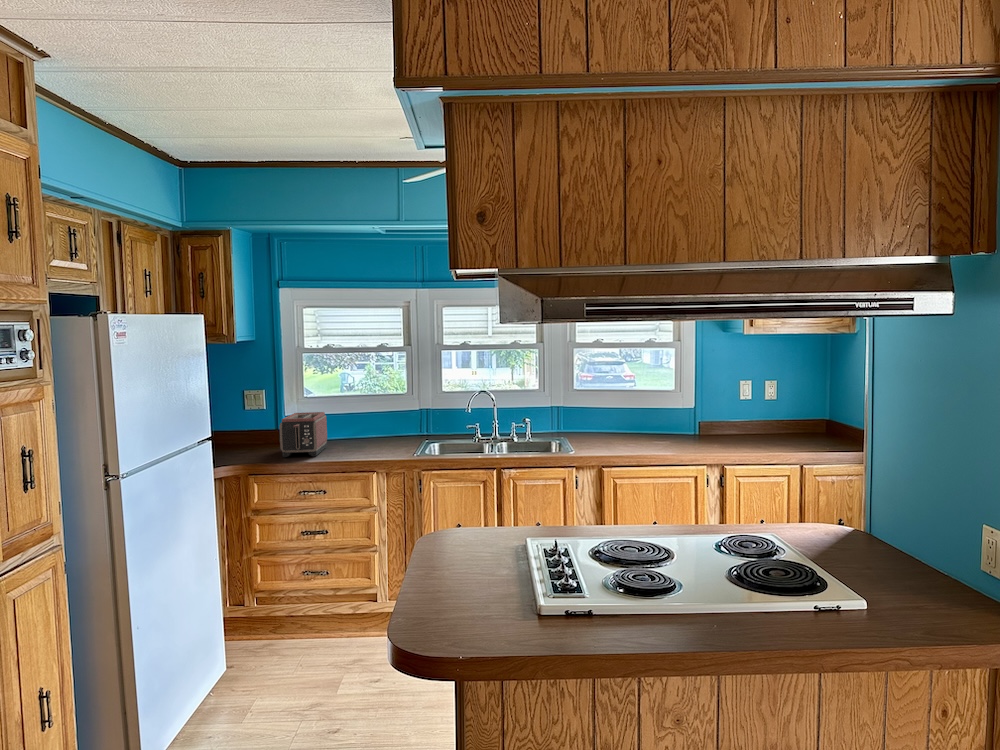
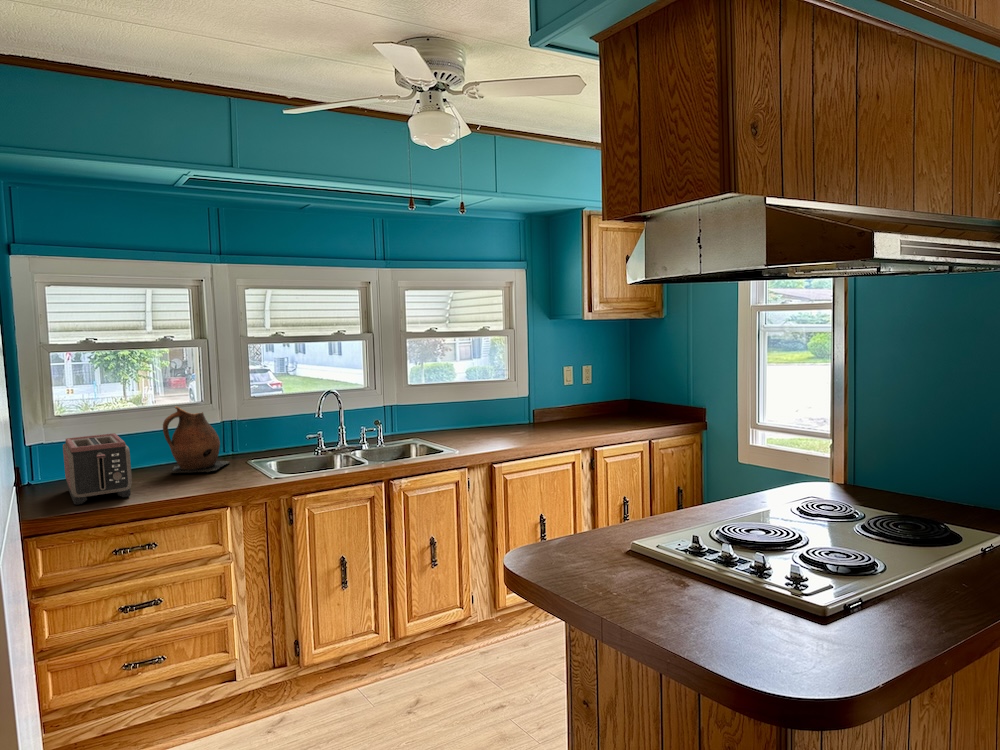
ceramic pitcher: none [359,396,406,447] -> present [163,407,230,473]

